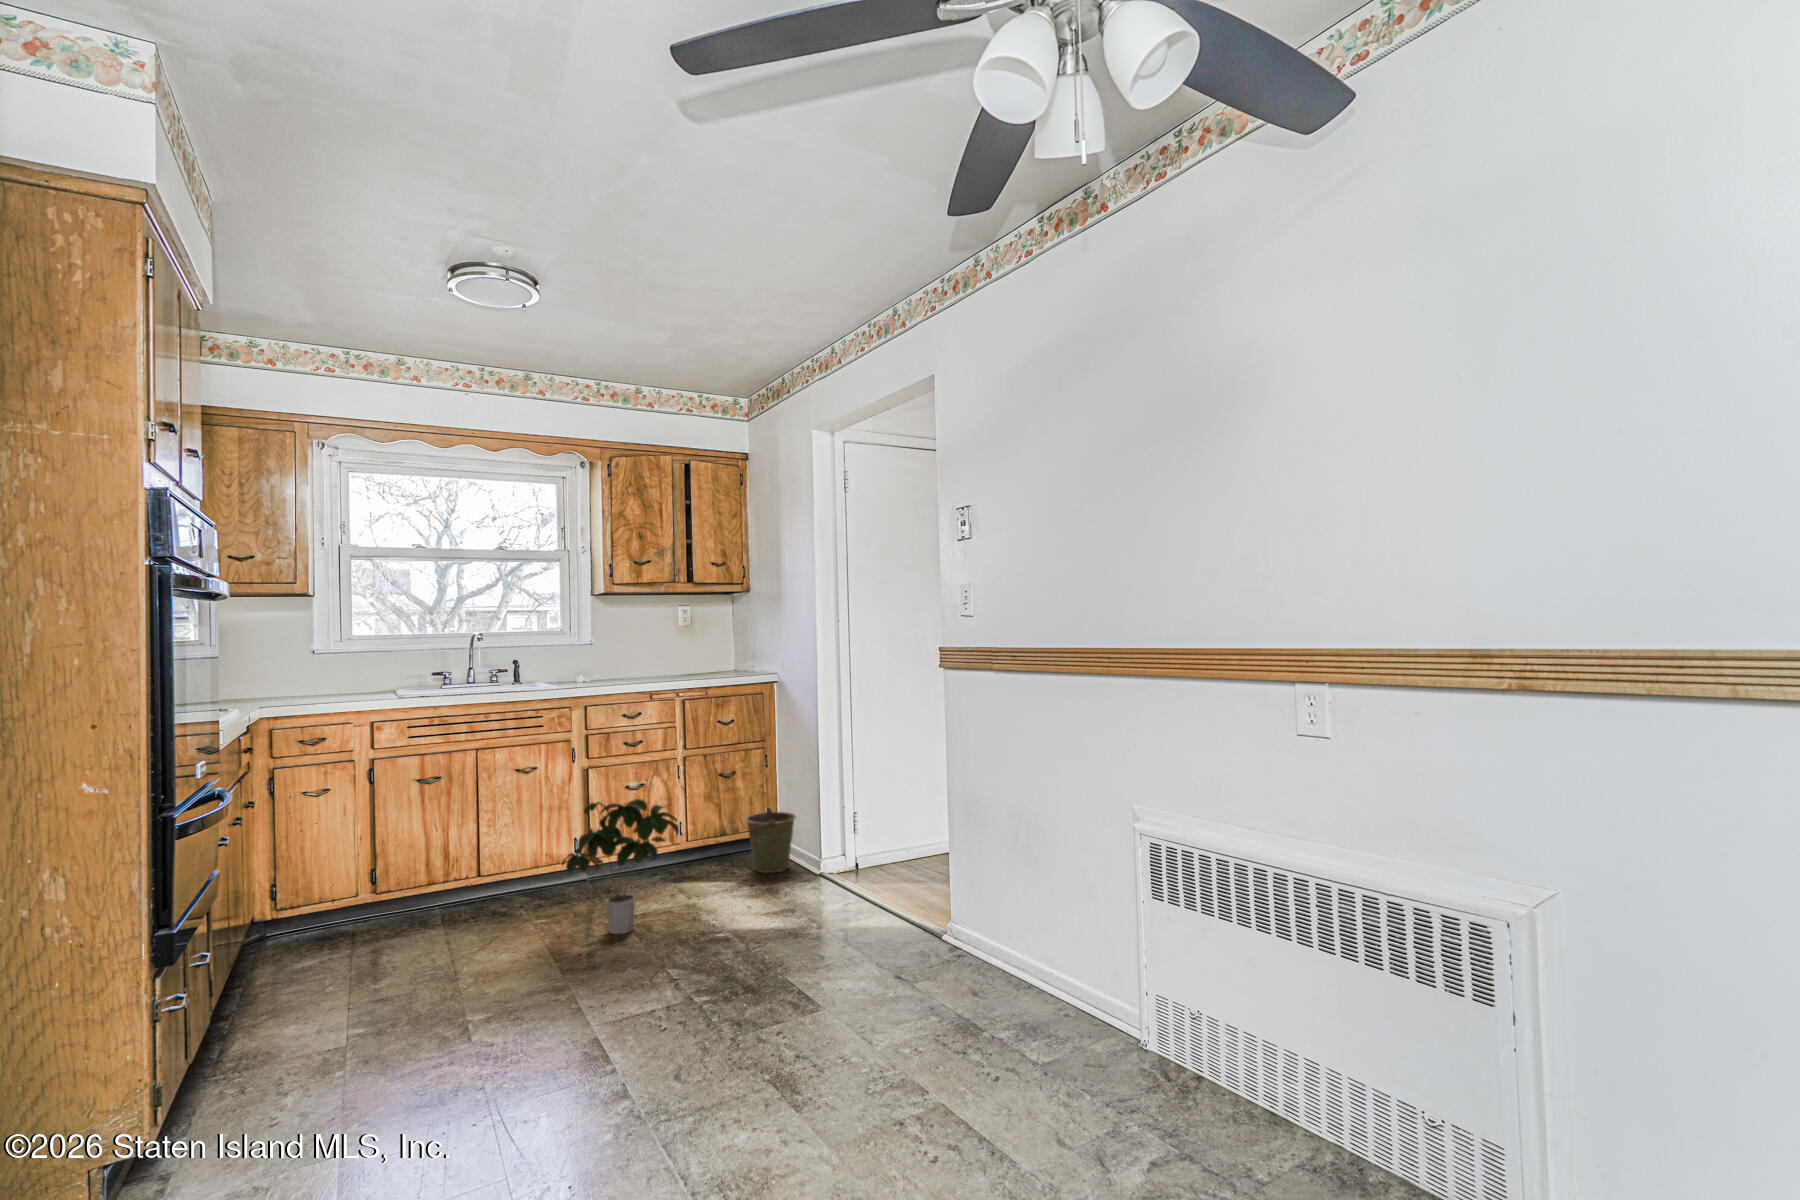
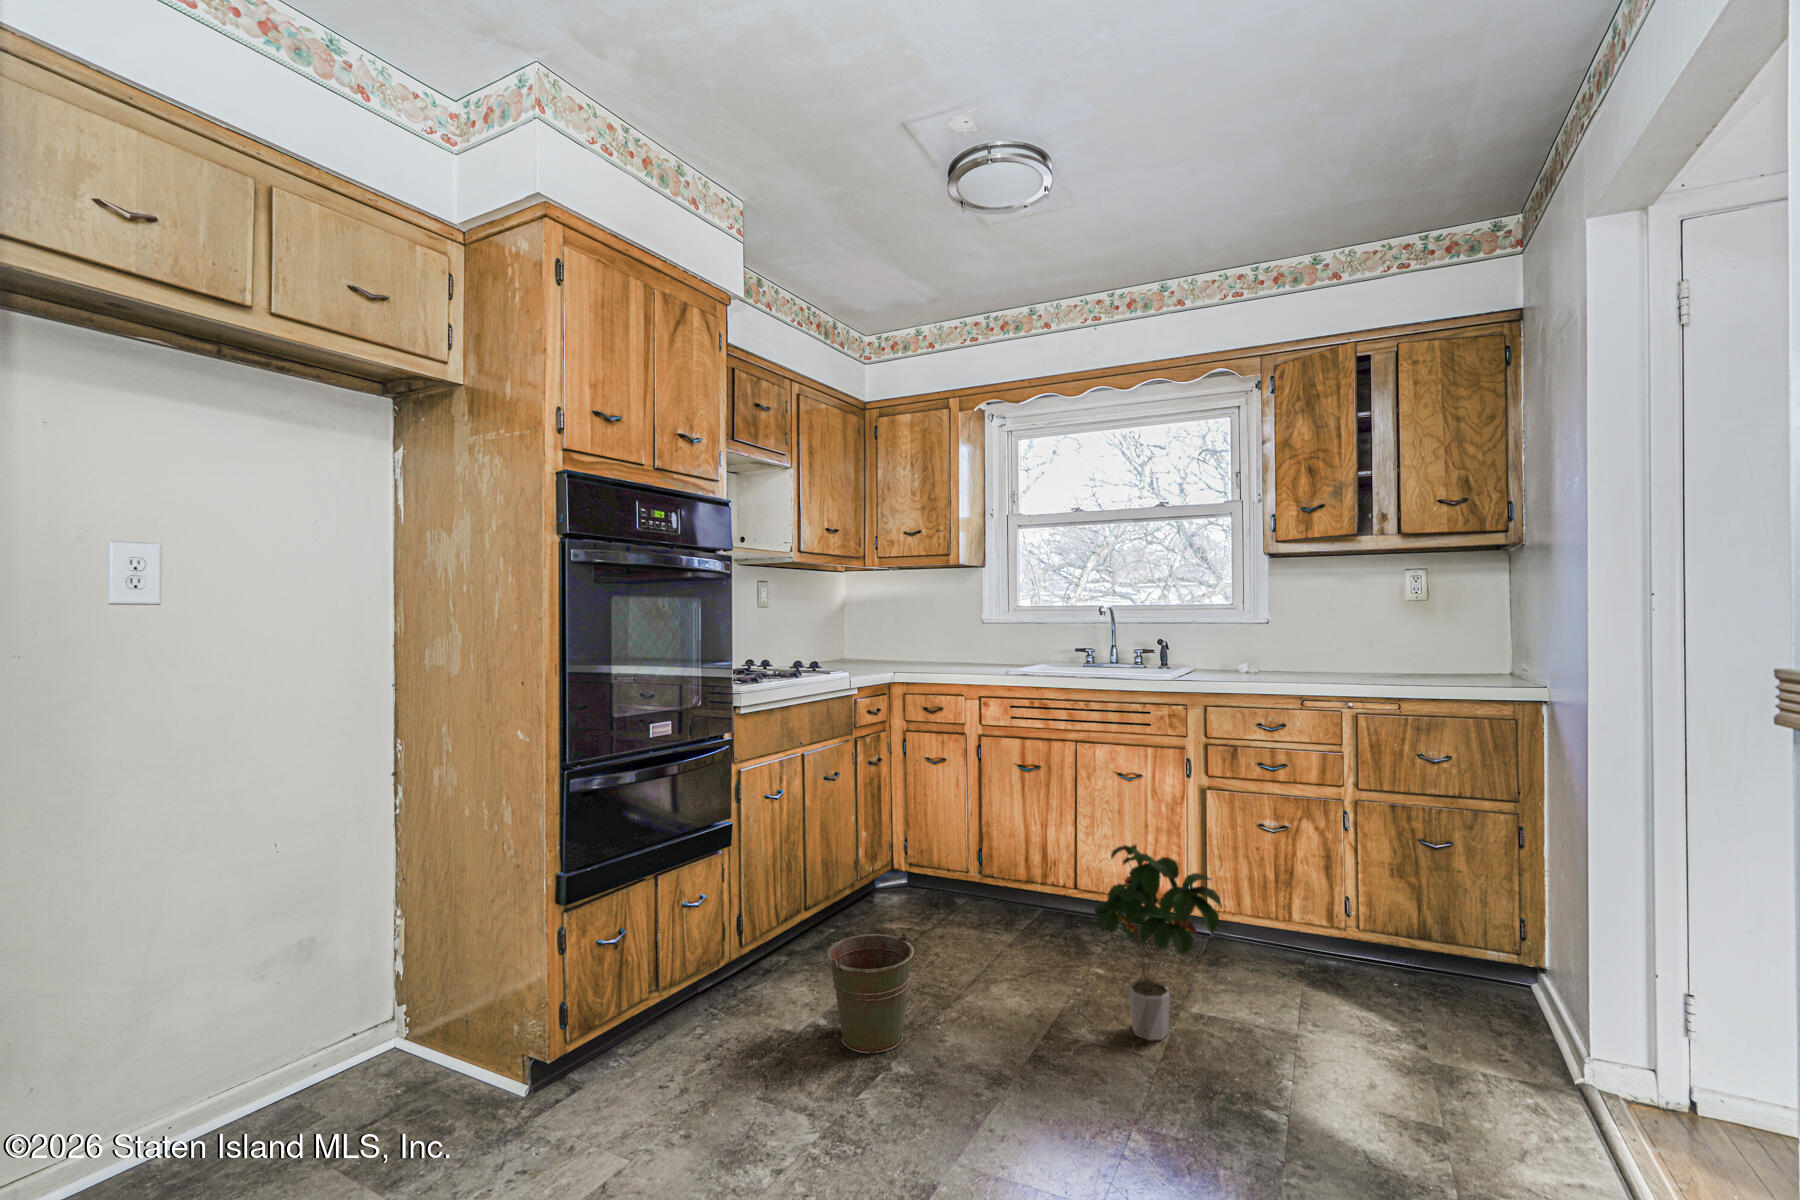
bucket: present [742,809,796,873] -> present [823,933,914,1053]

